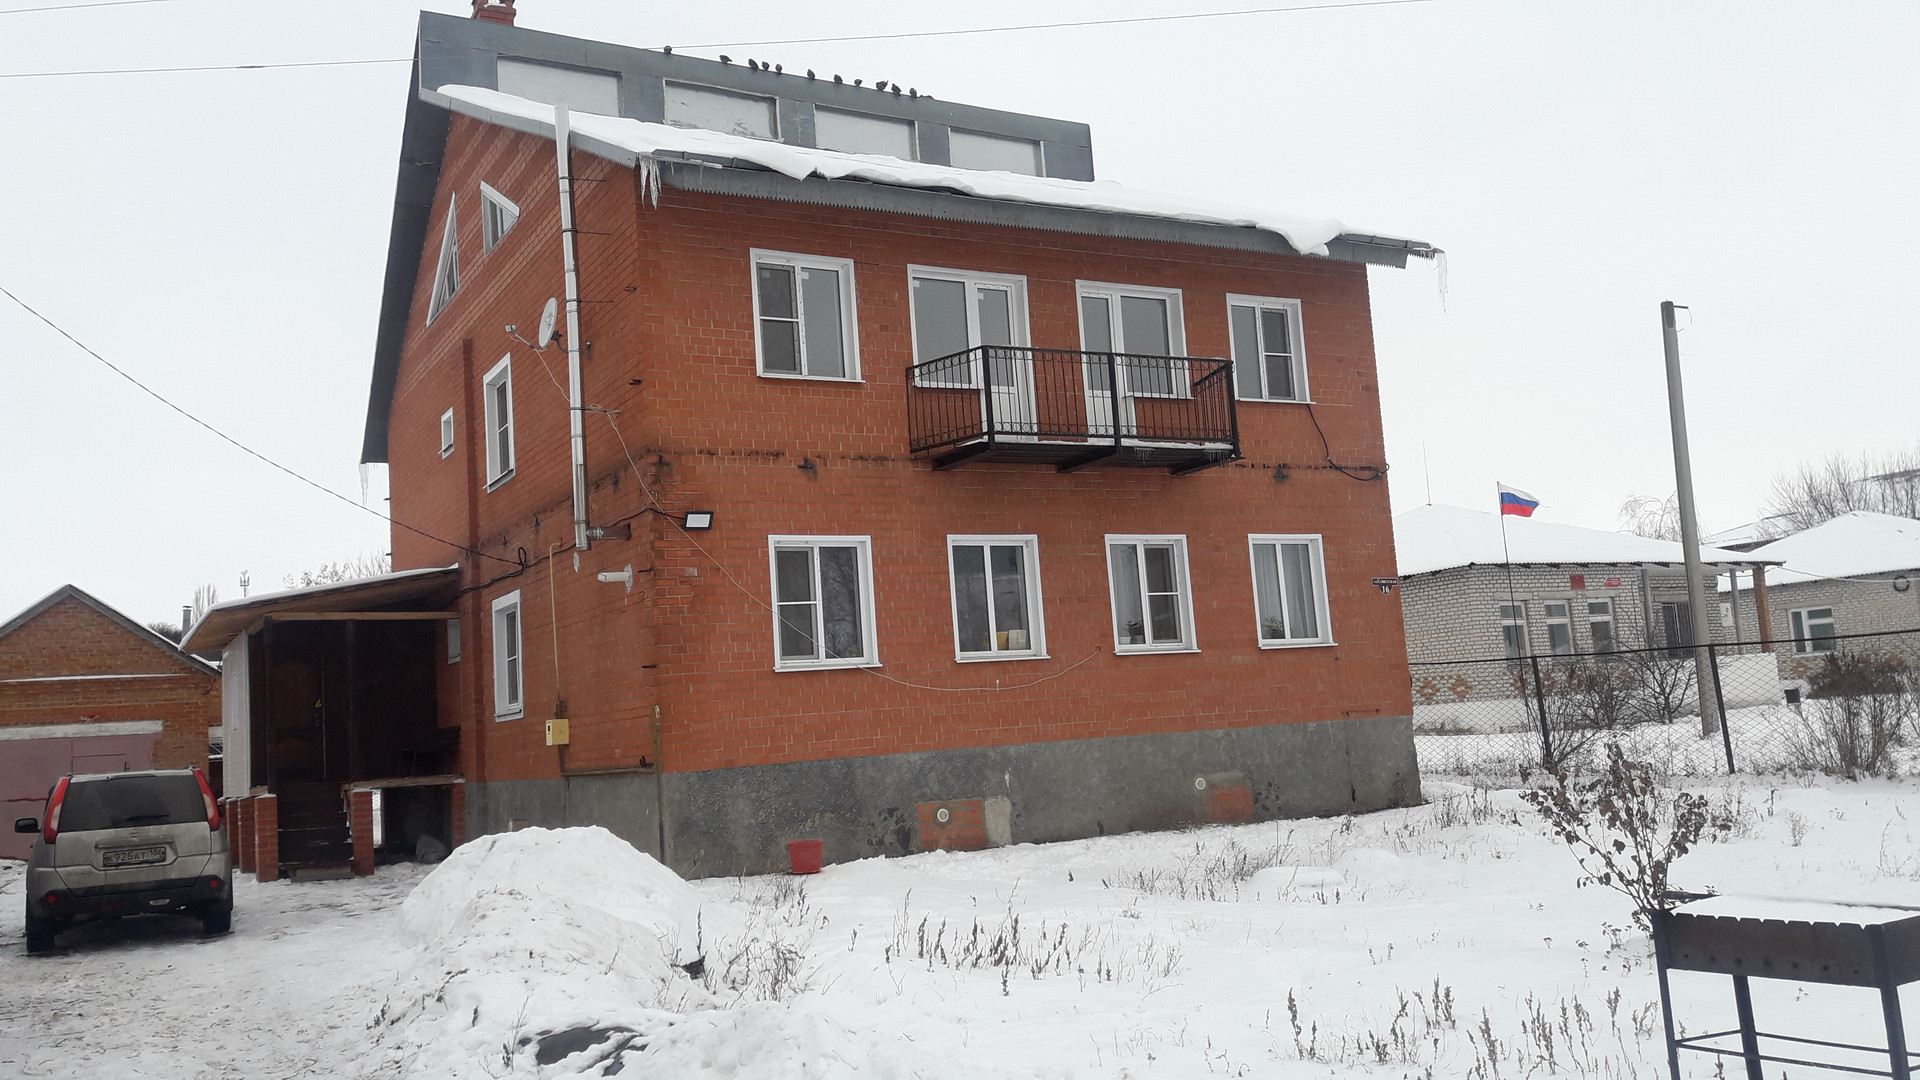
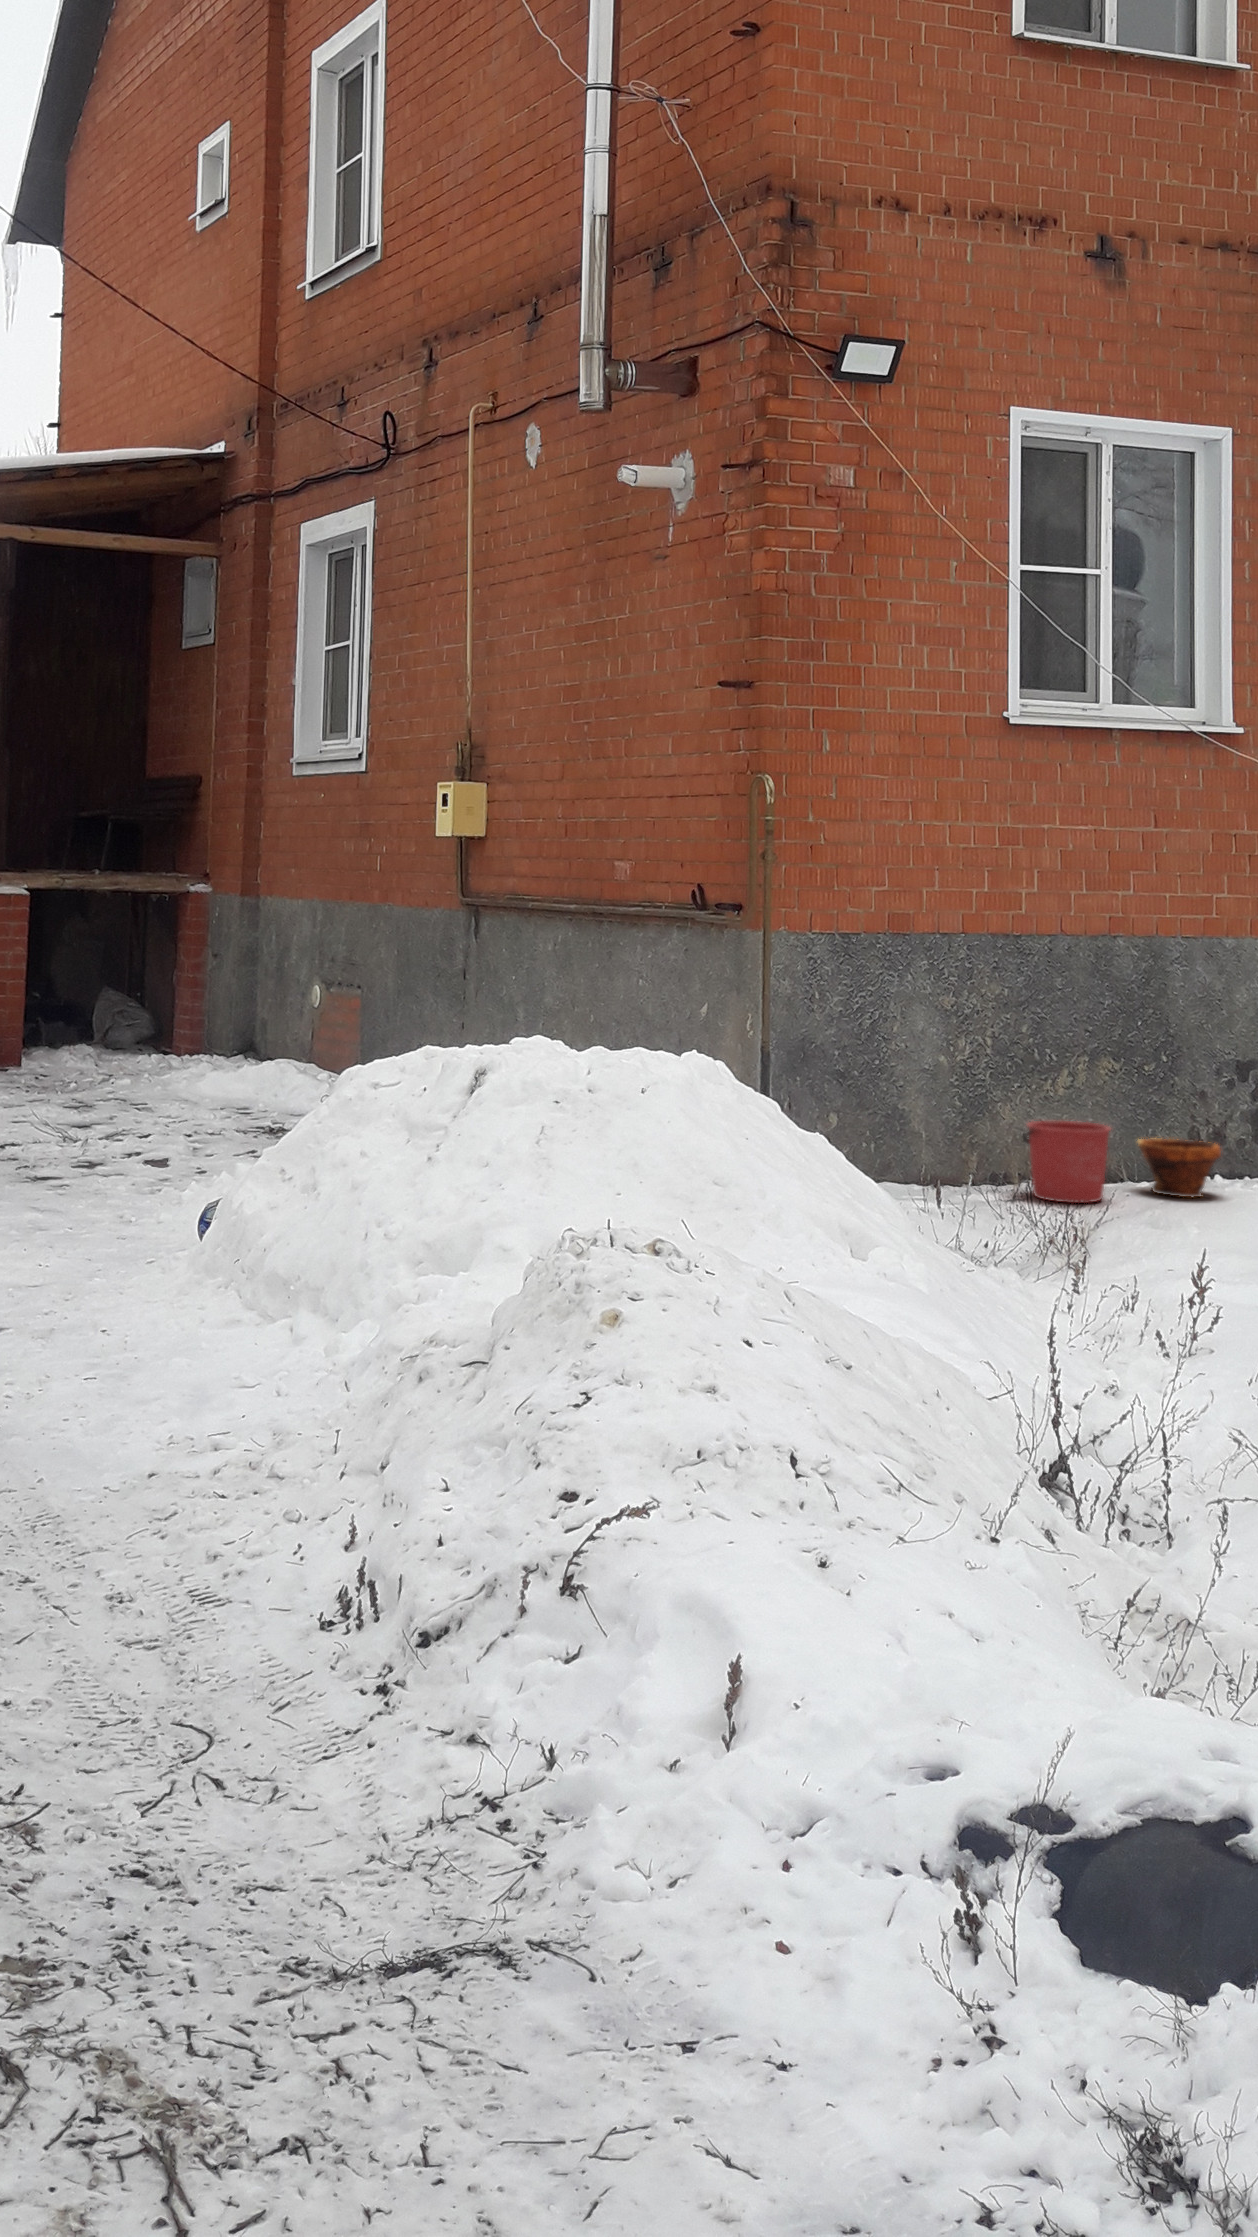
planter: none [839,843,874,867] -> present [1138,1138,1221,1197]

